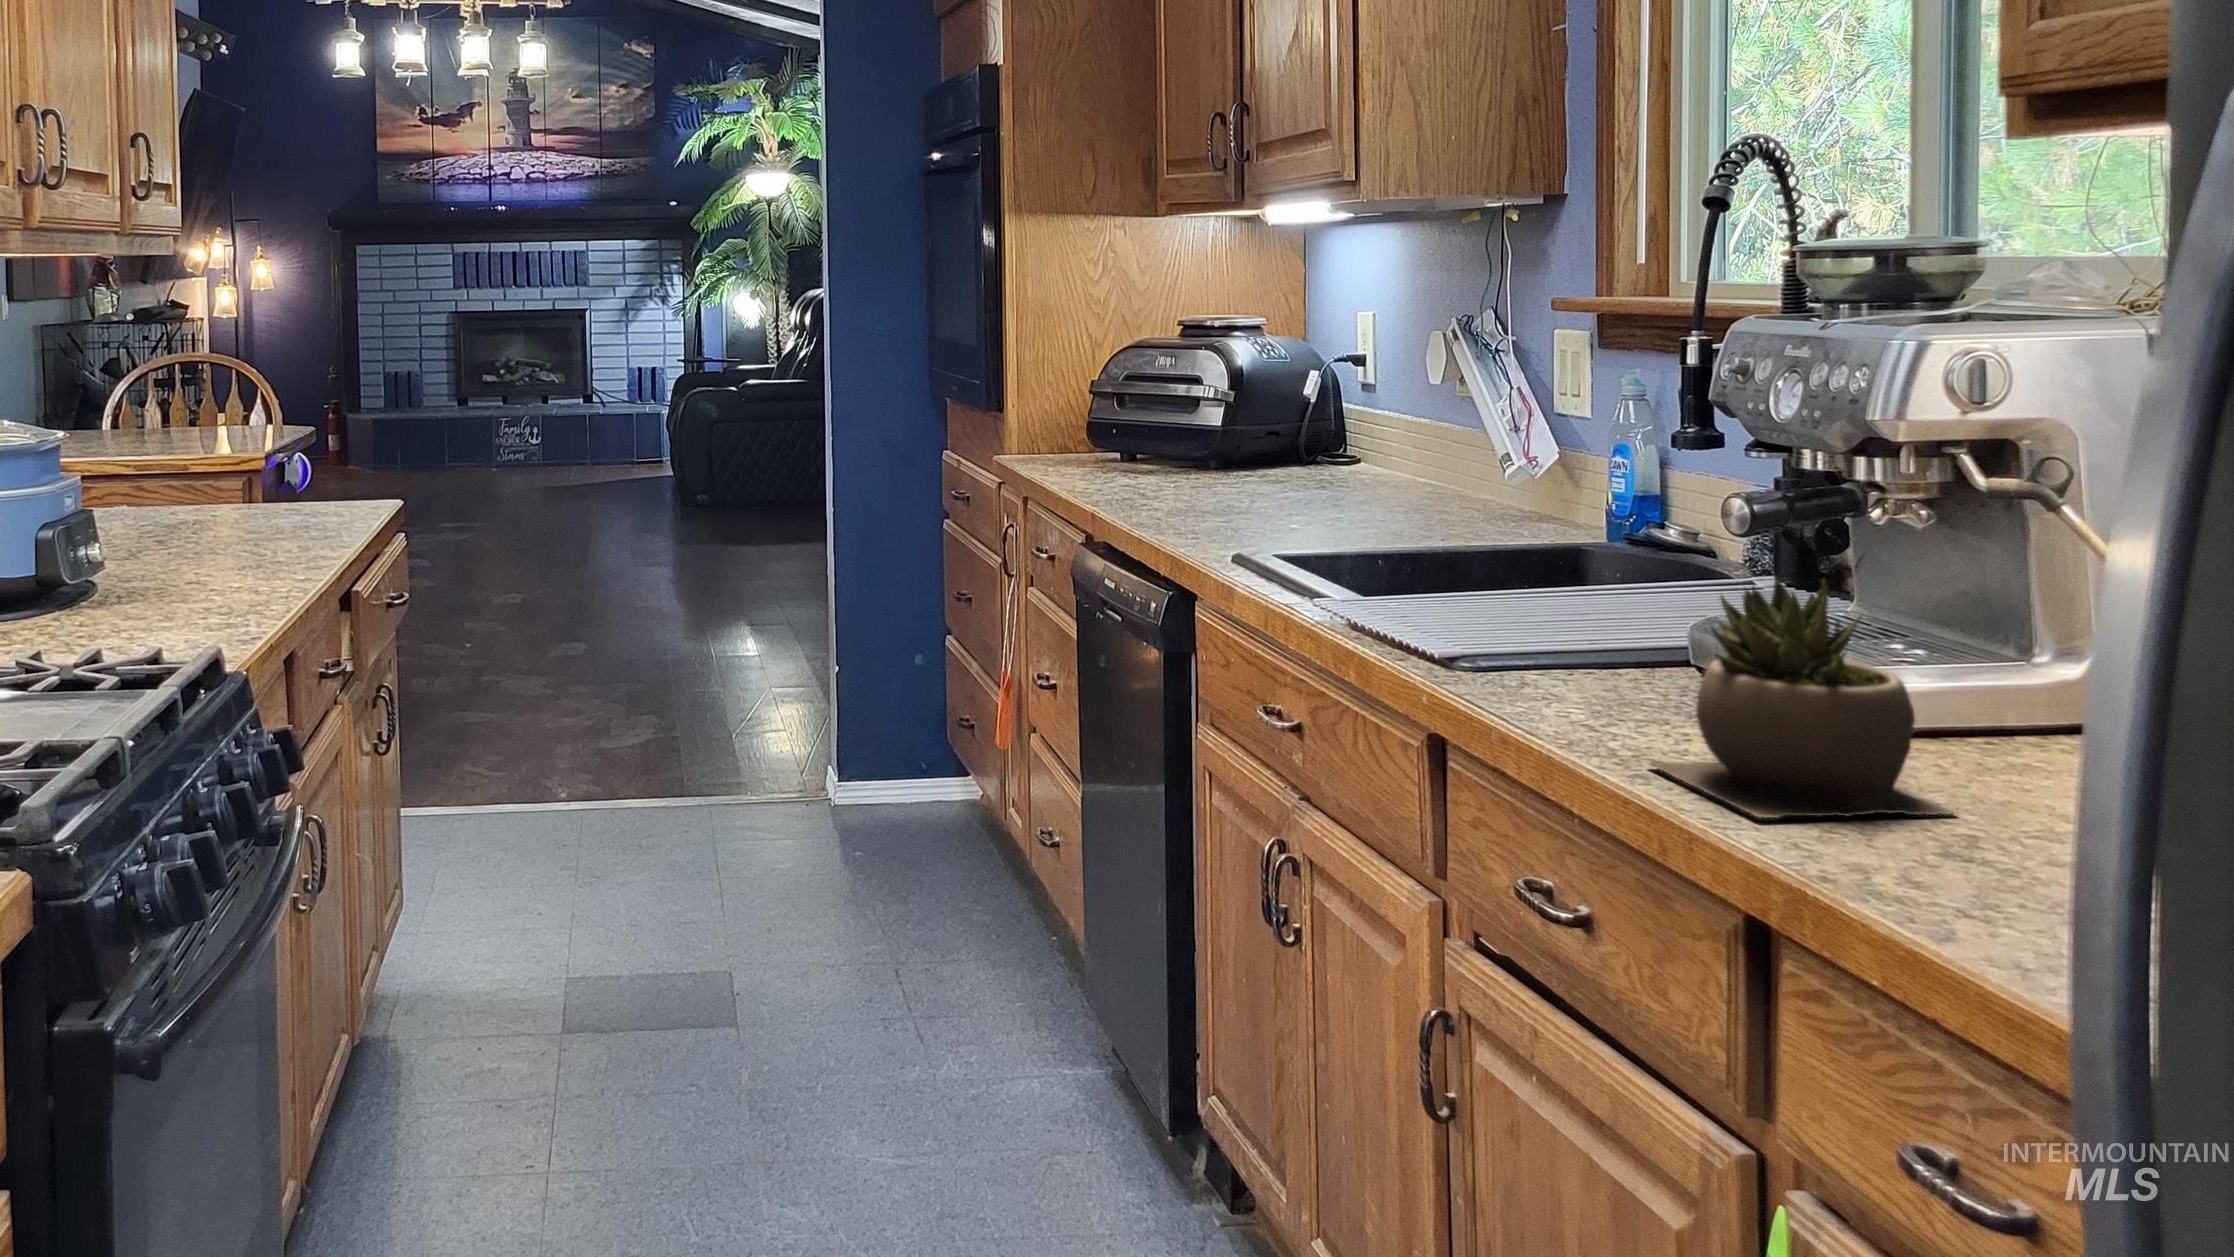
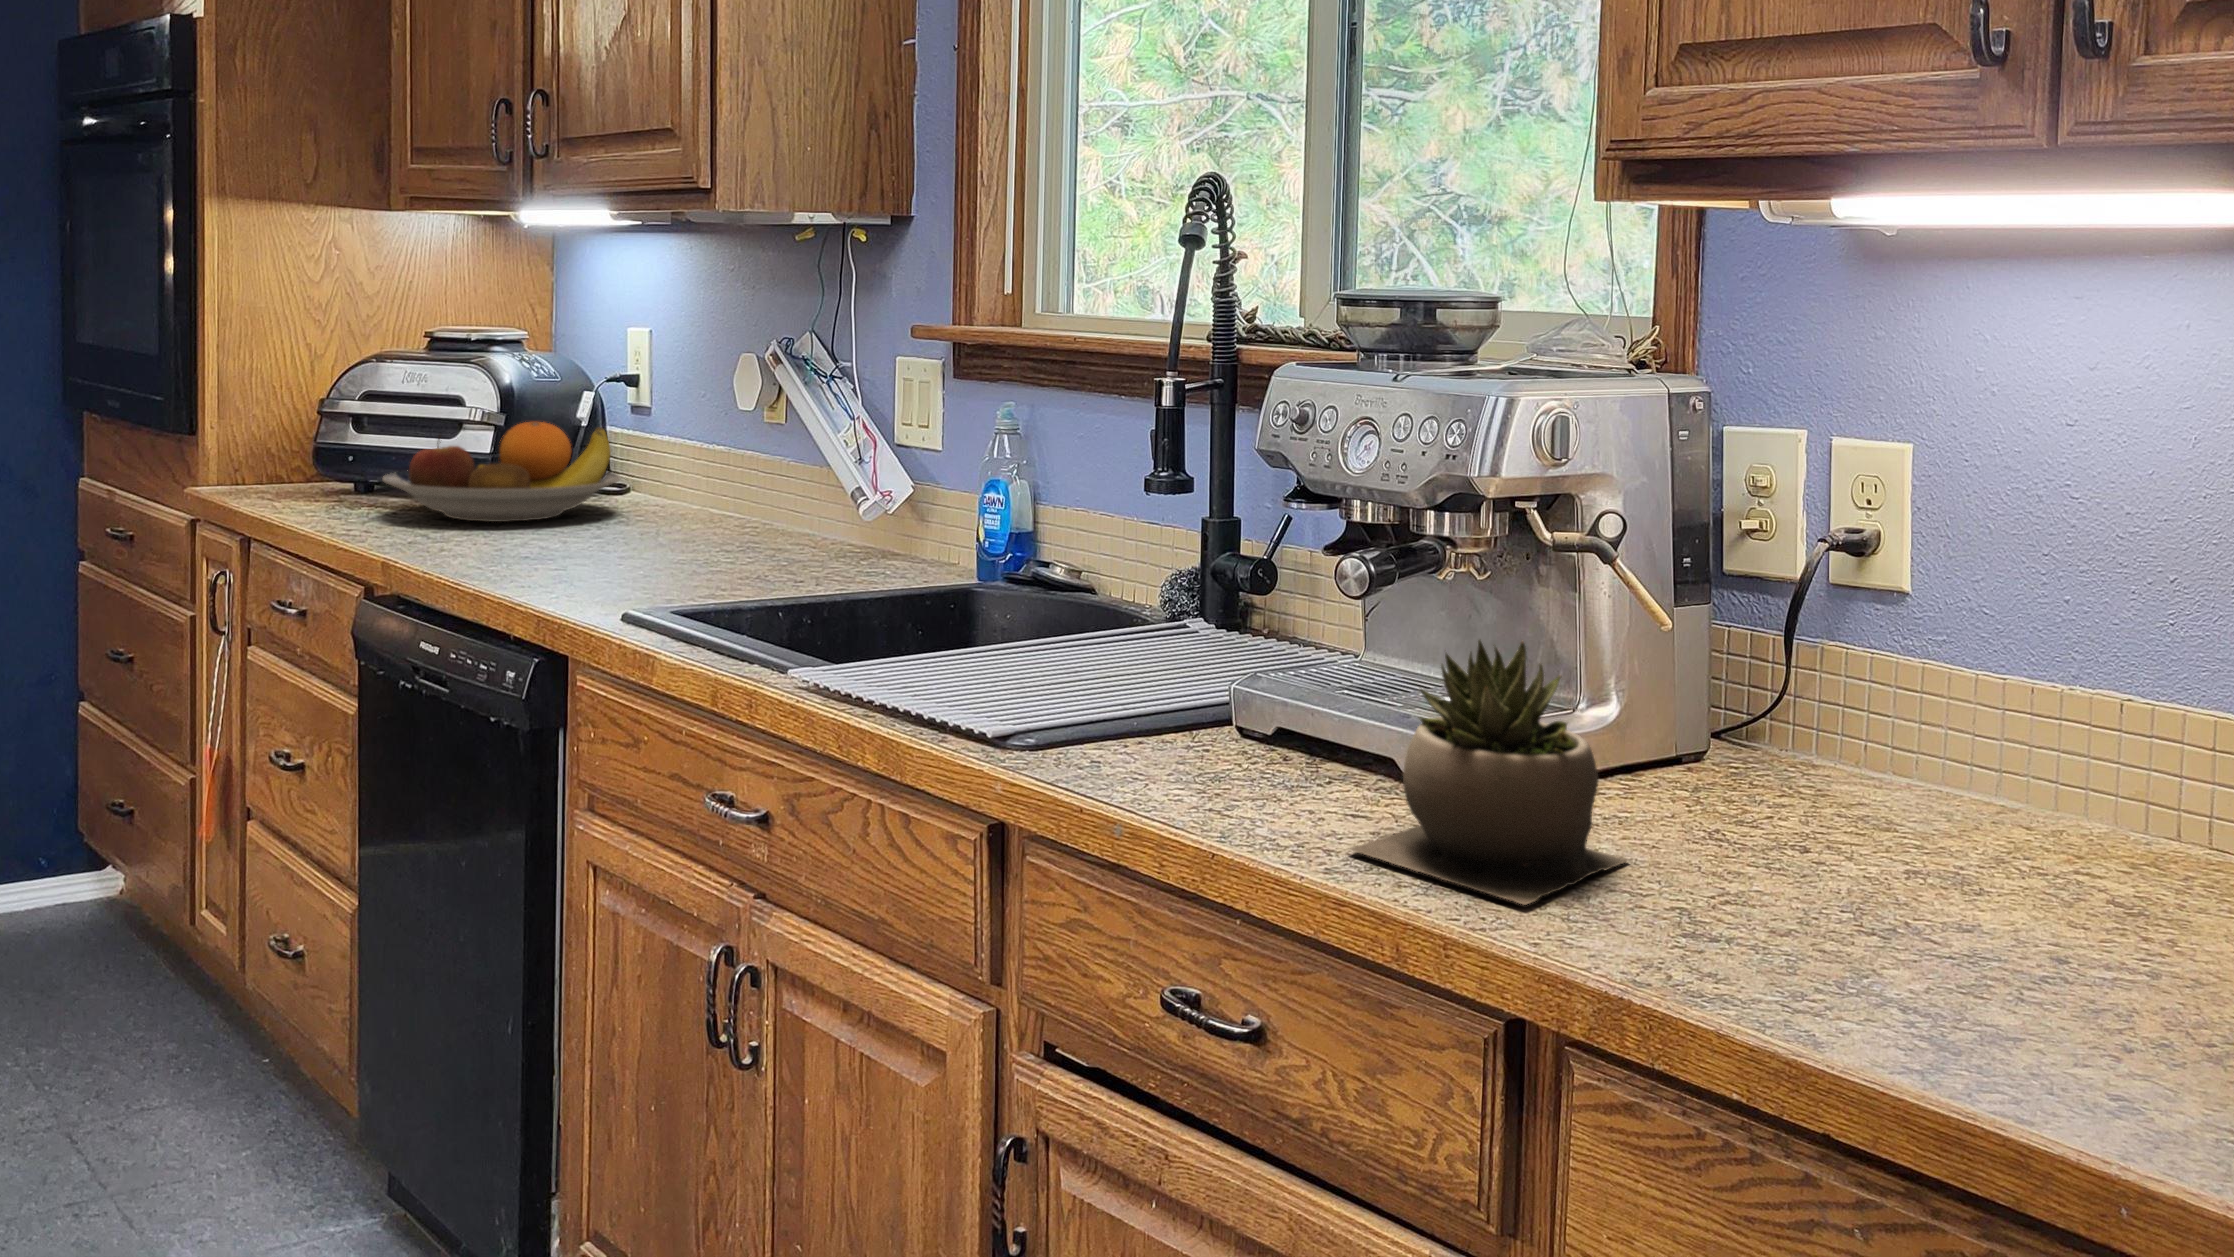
fruit bowl: none [1123,397,1329,486] -> present [383,422,621,522]

